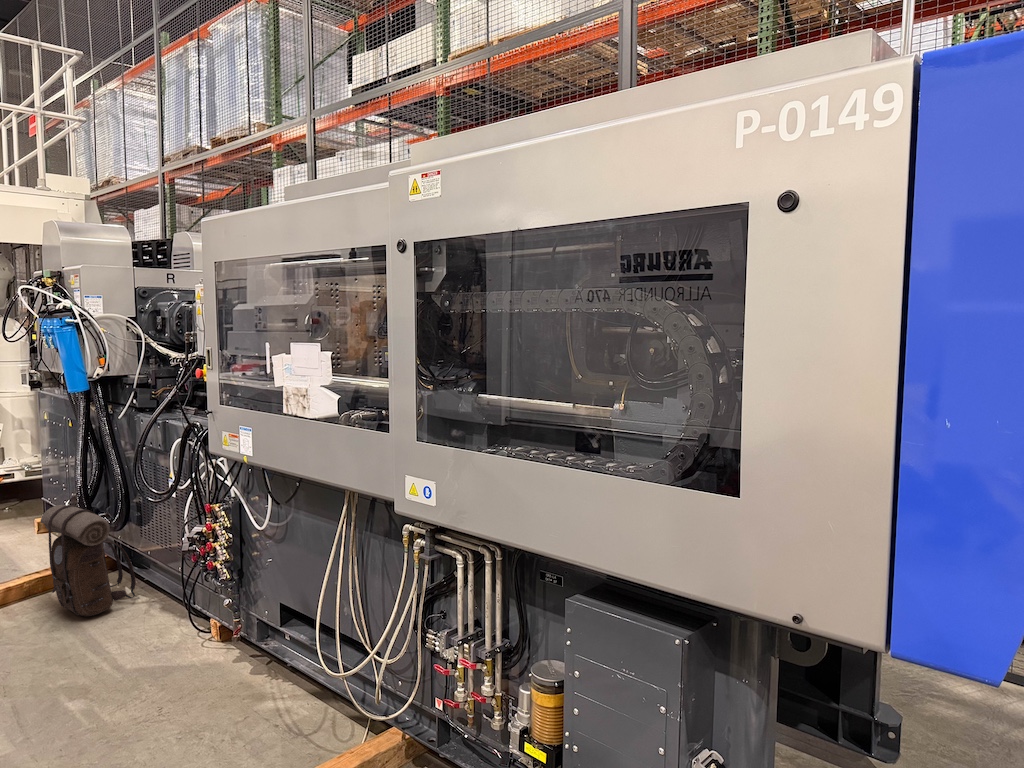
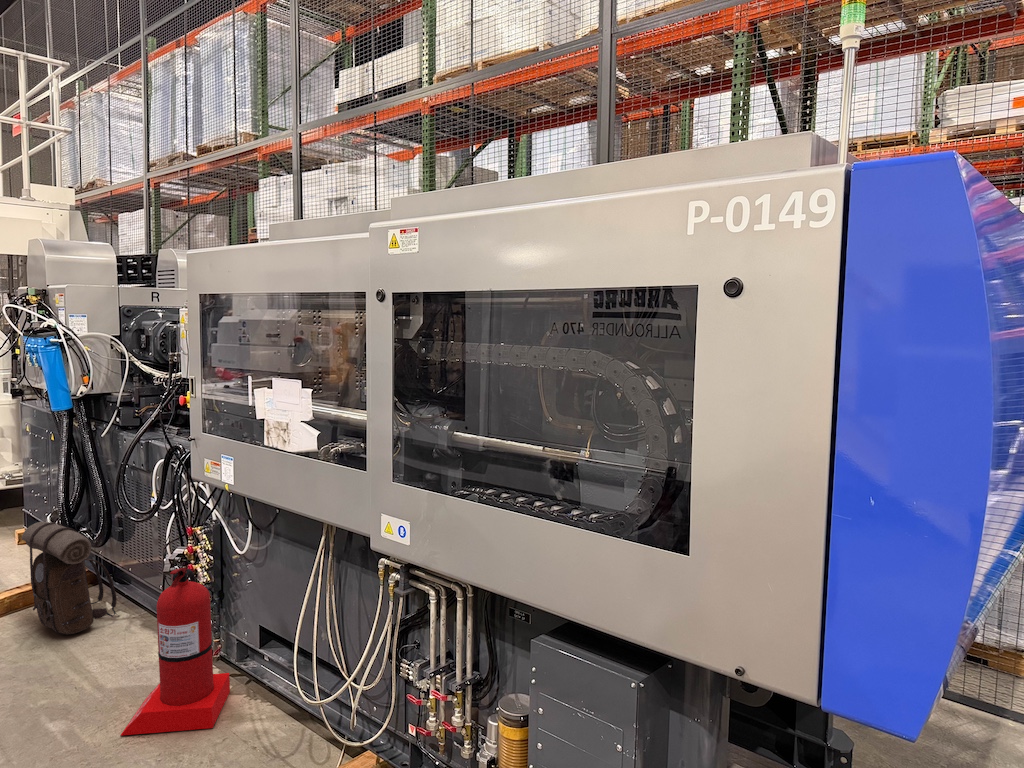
fire extinguisher: none [139,545,250,714] -> present [121,568,230,736]

